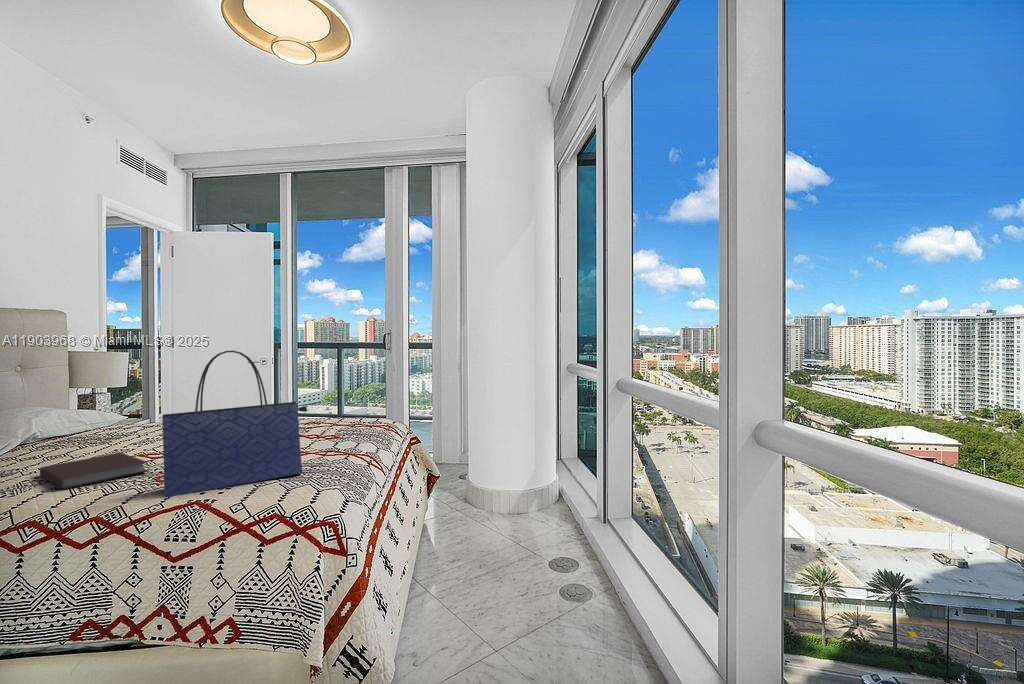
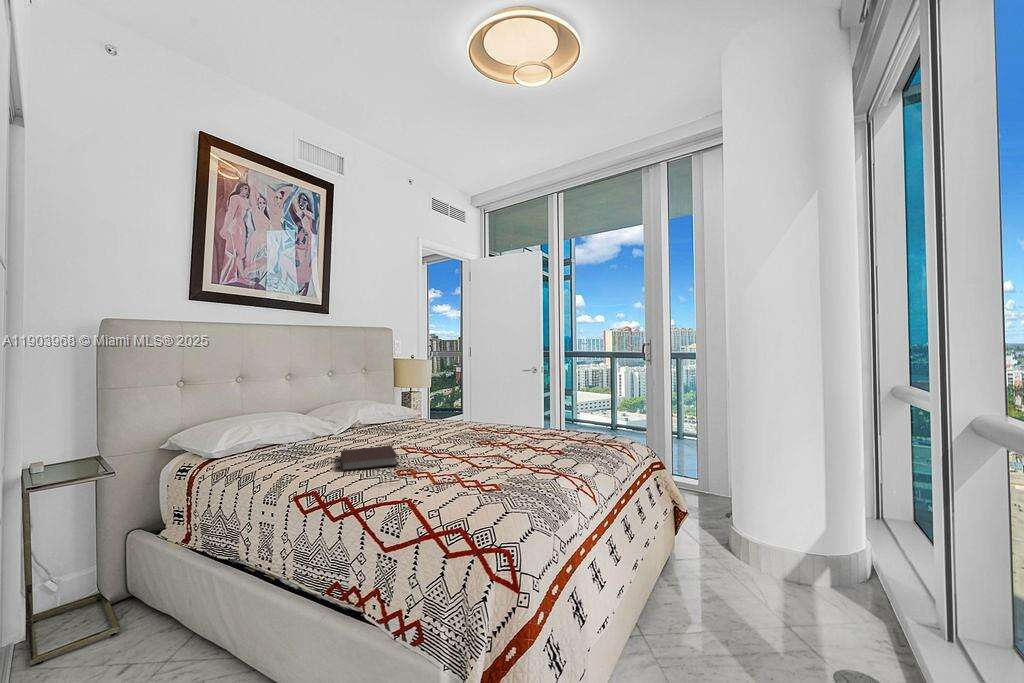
tote bag: present [162,351,307,497] -> none [391,364,511,493]

